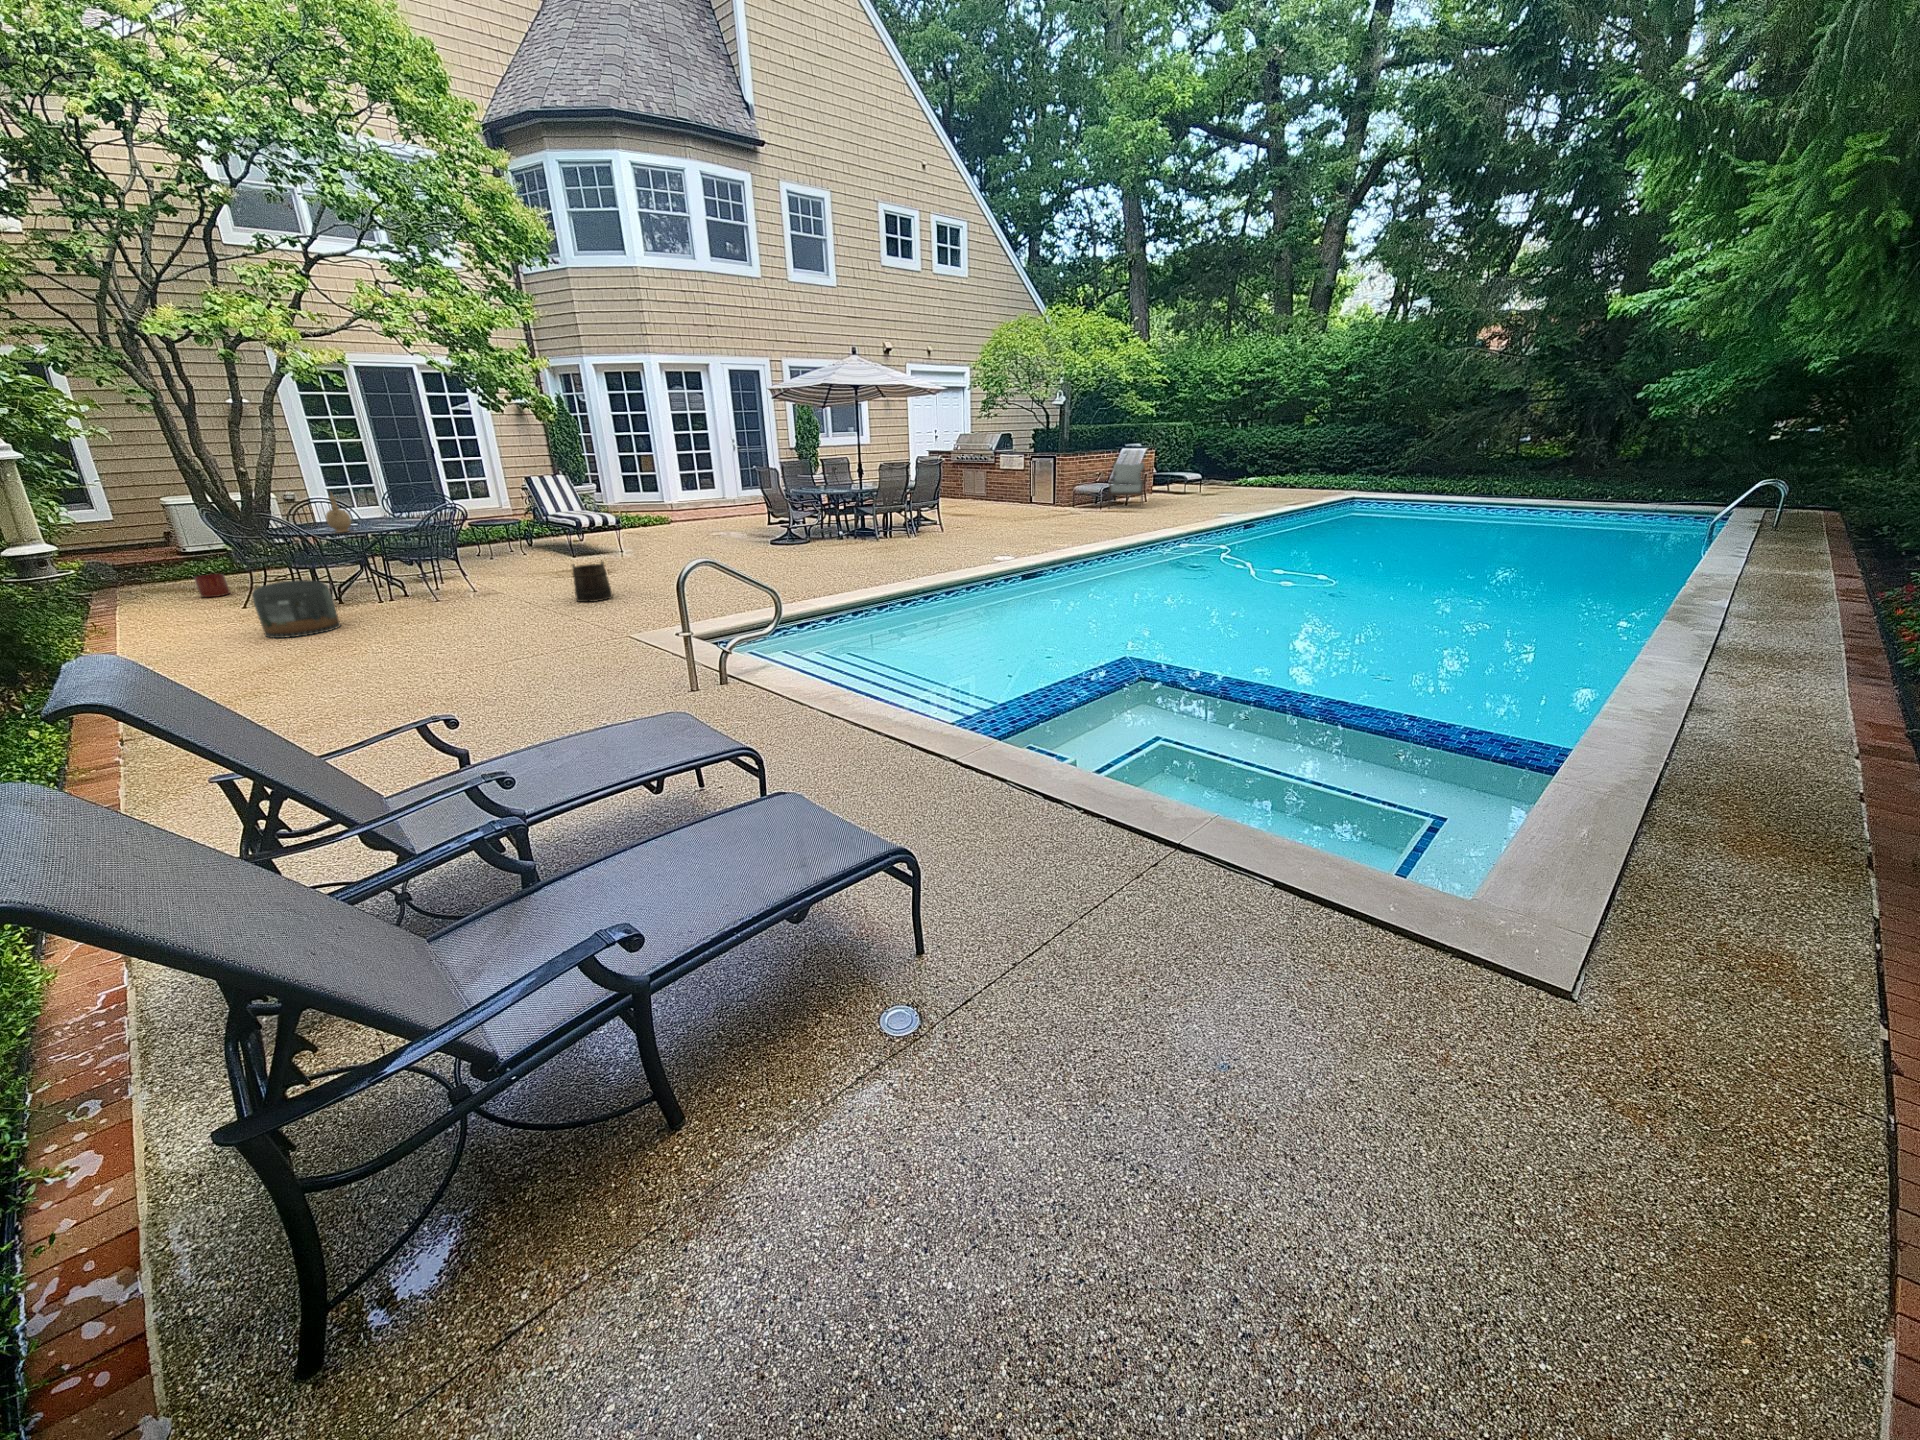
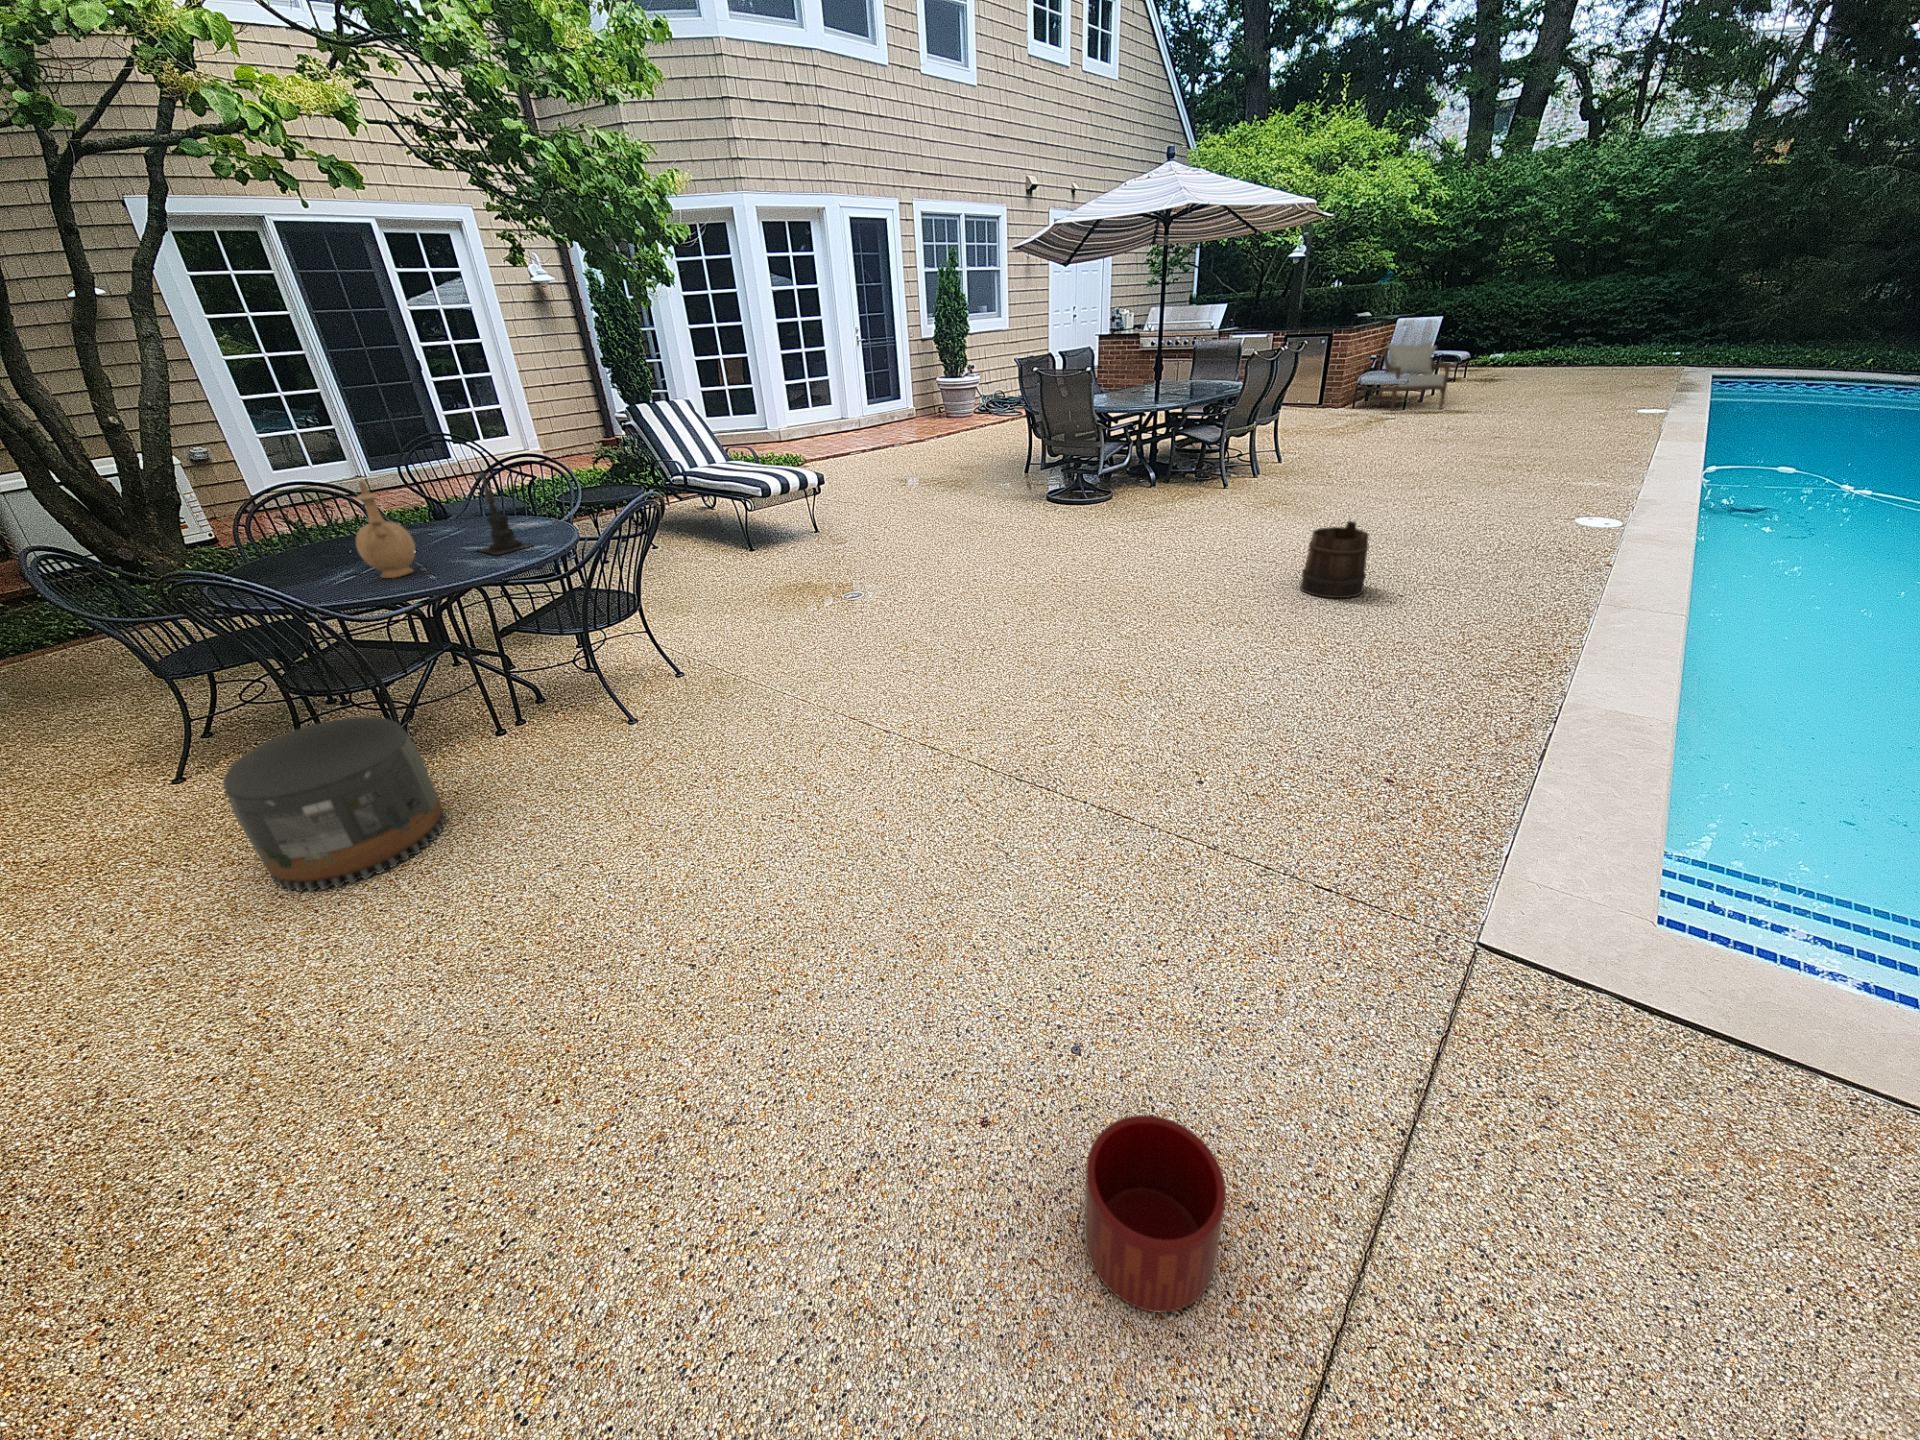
candle holder: none [383,488,409,528] -> present [475,472,532,555]
bucket: present [572,562,612,602] -> present [1300,521,1369,598]
planter: present [194,574,230,597] -> present [1084,1115,1226,1312]

